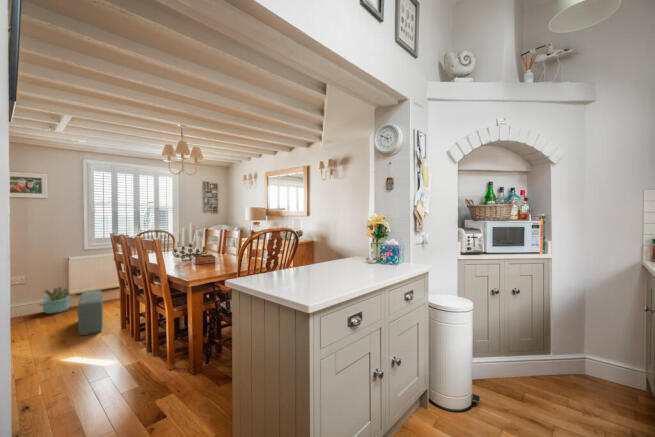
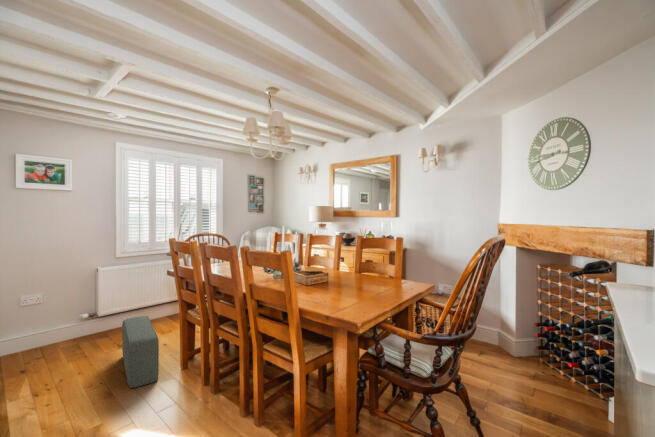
decorative plant: present [39,287,75,314] -> none [60,308,108,345]

